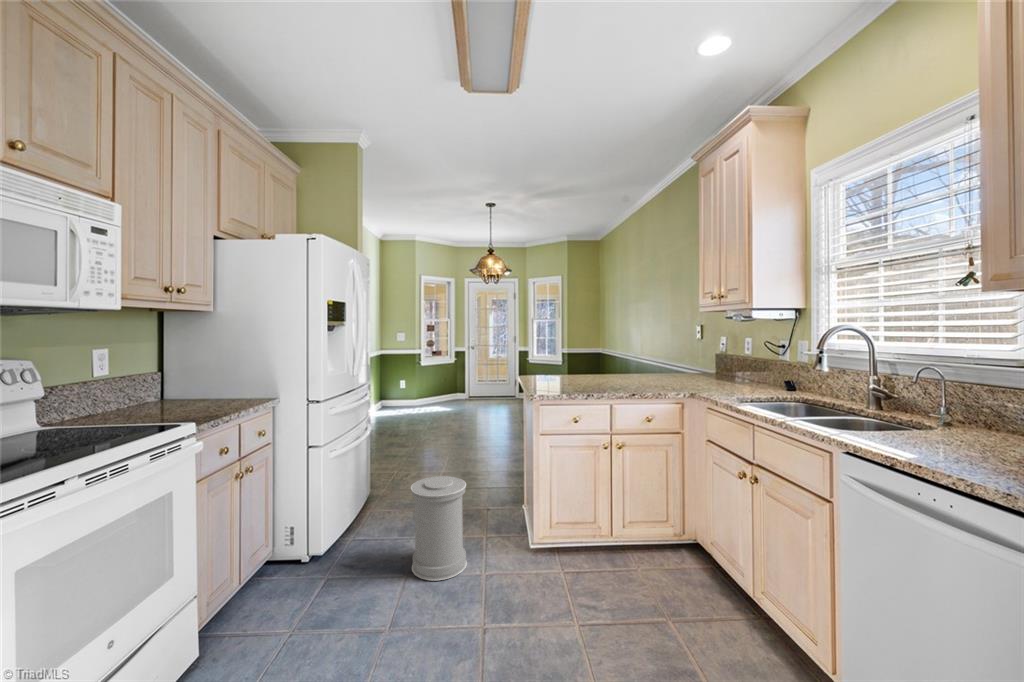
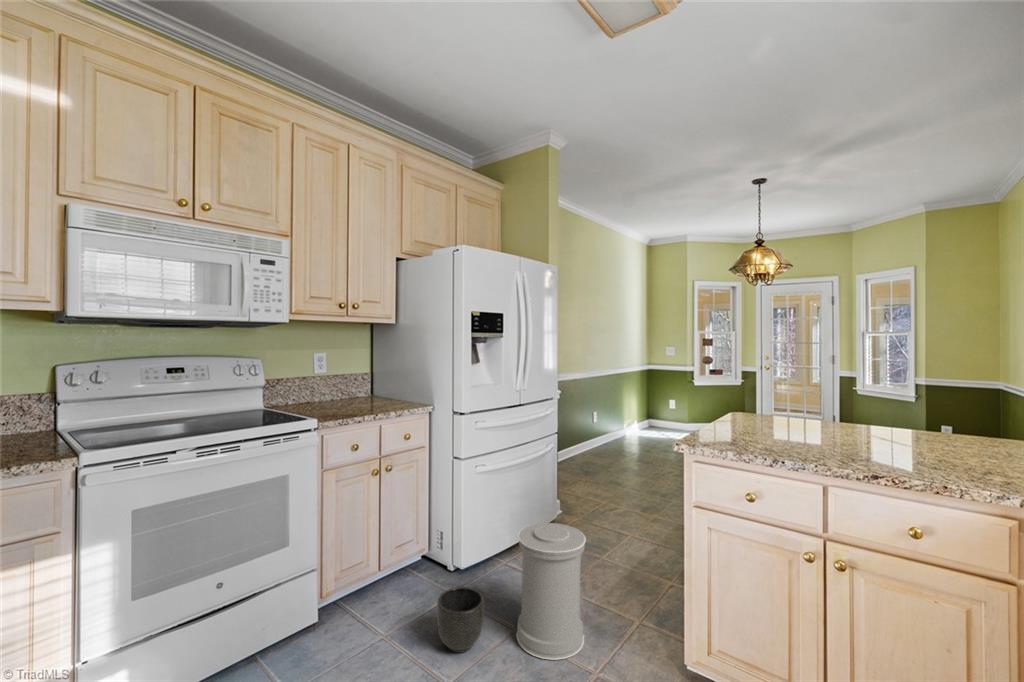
planter: none [353,550,396,608] -> present [437,587,484,653]

